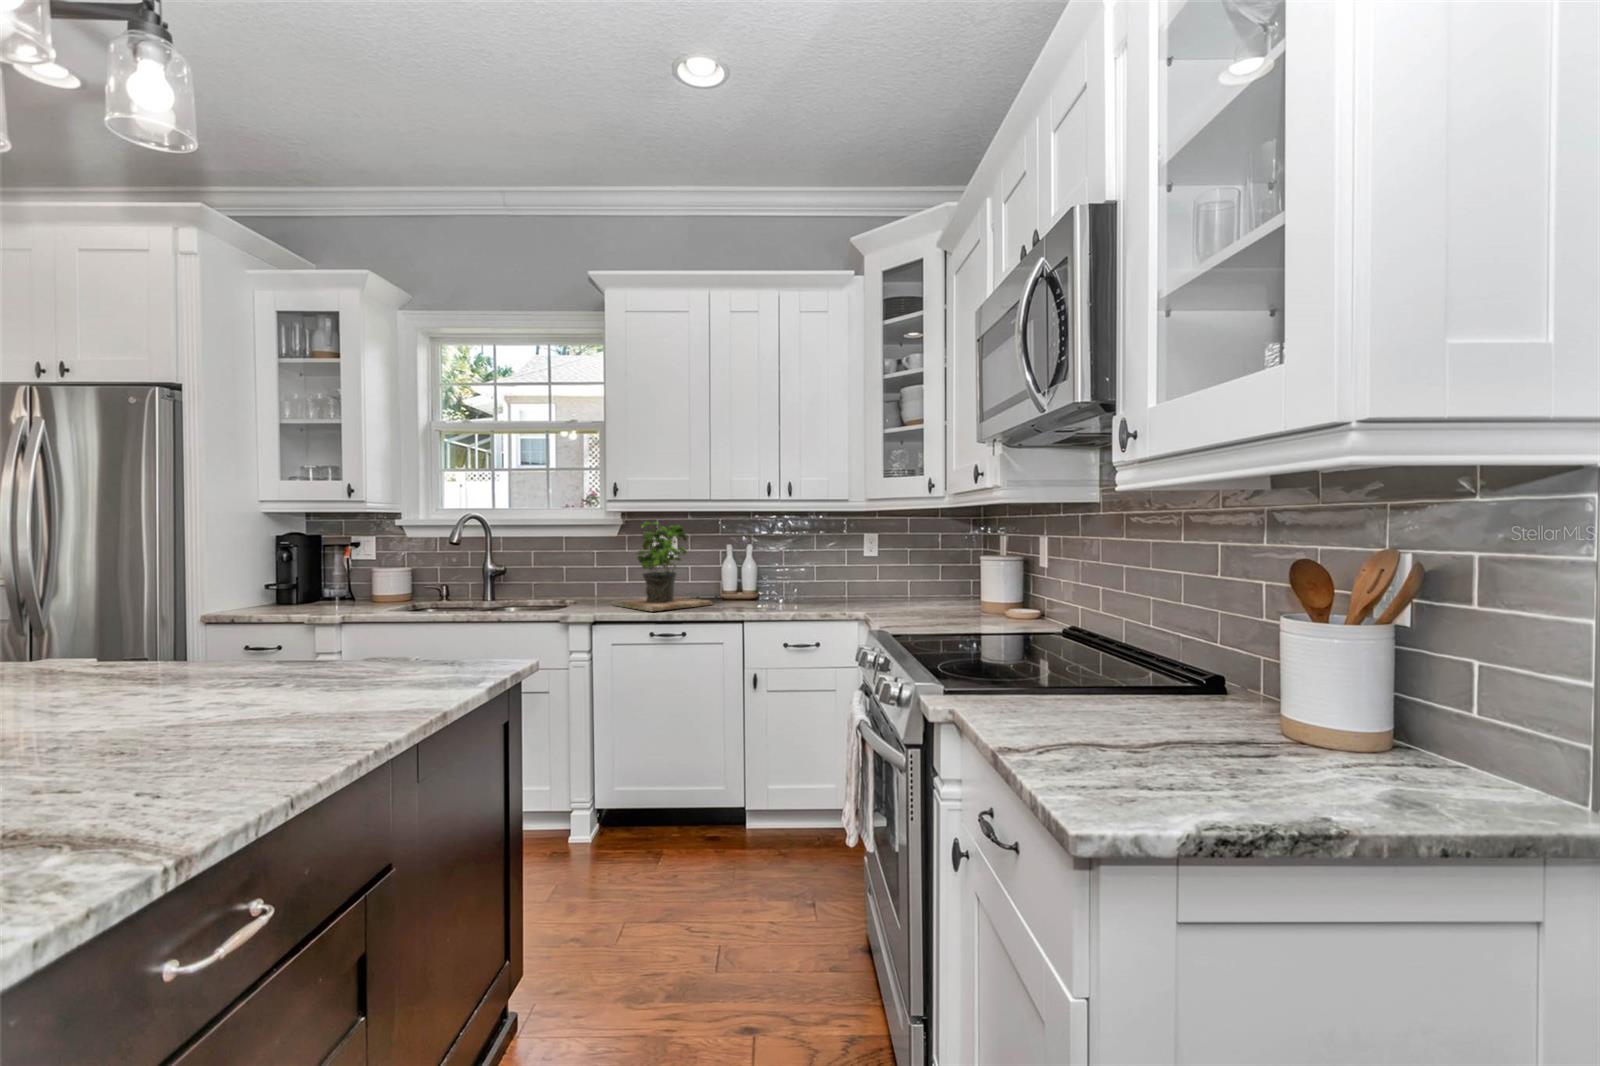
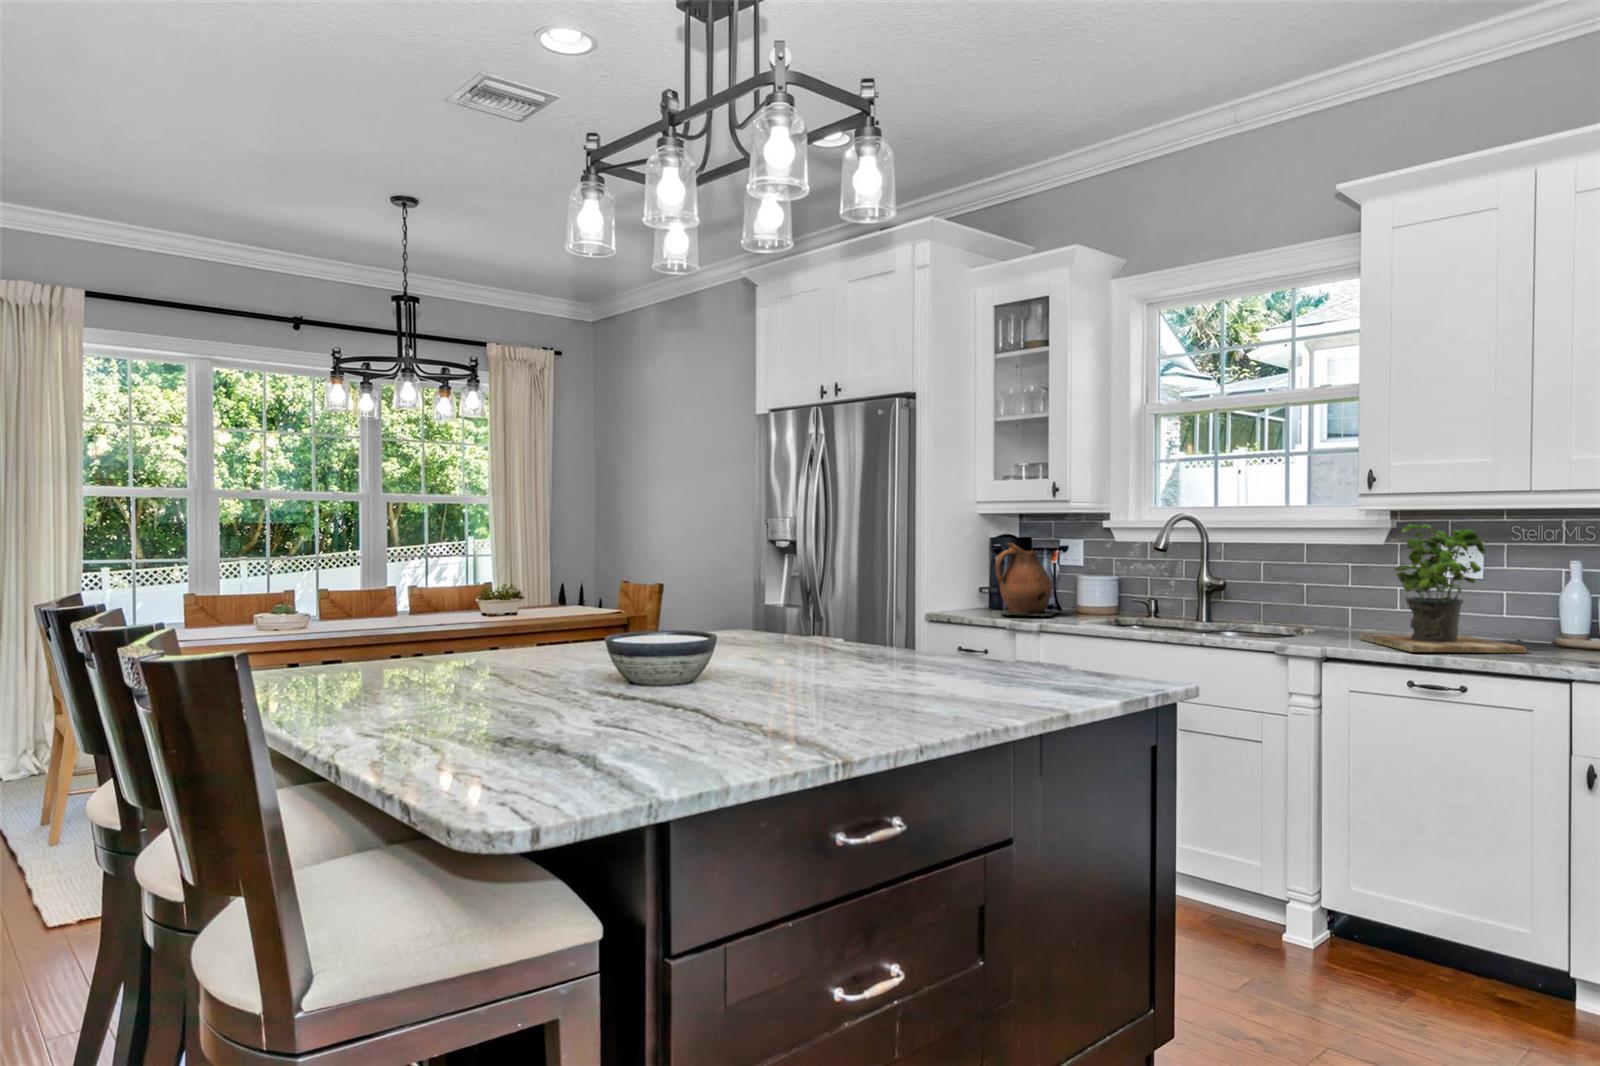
ceramic pitcher: none [285,542,354,611] -> present [995,543,1057,617]

